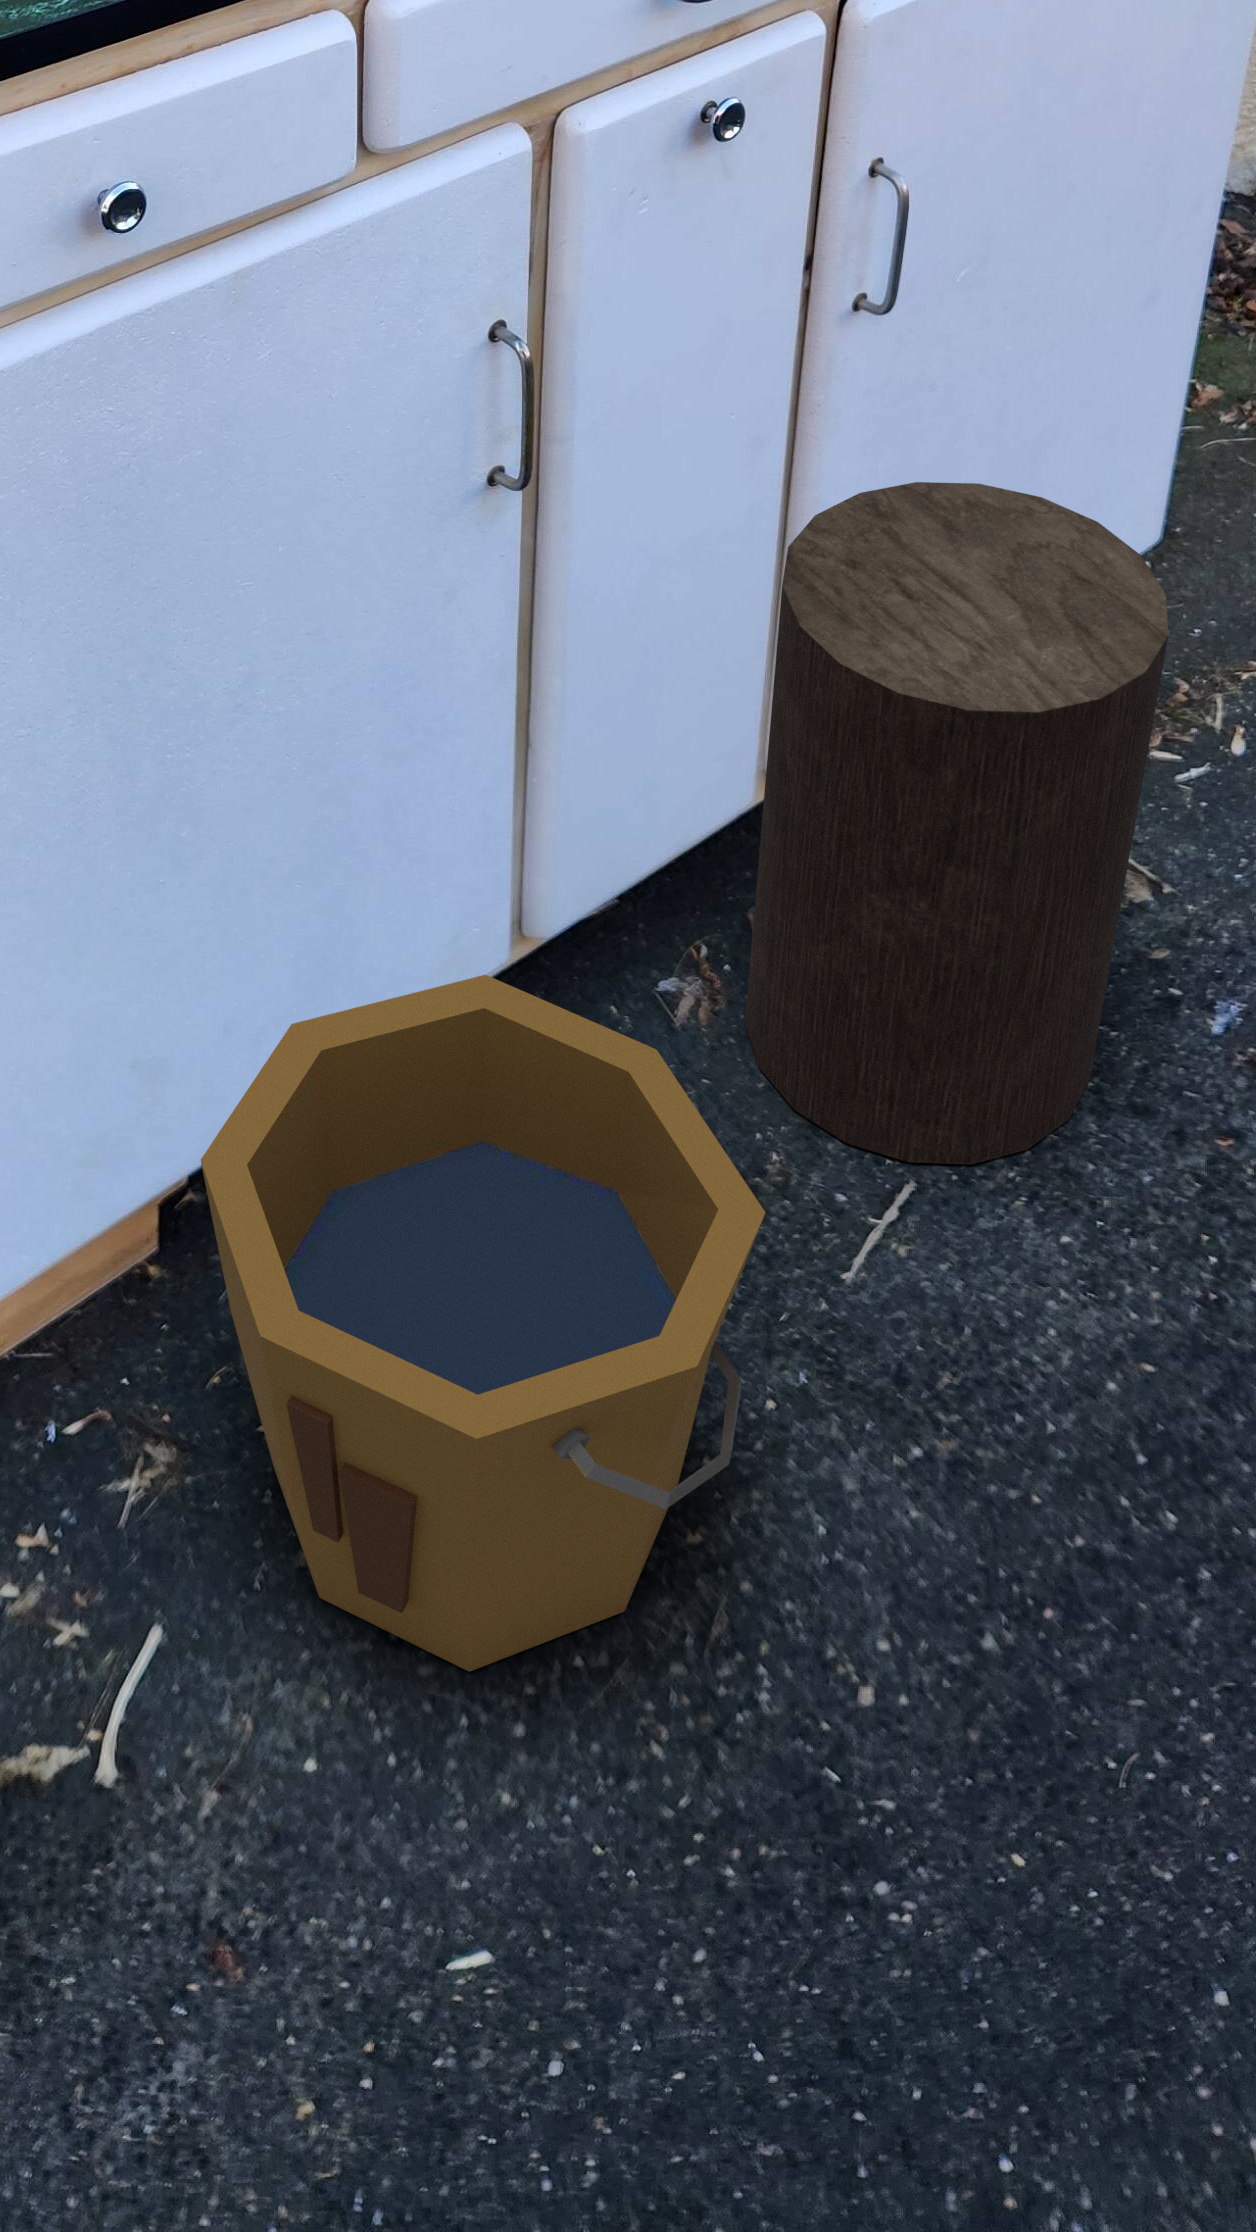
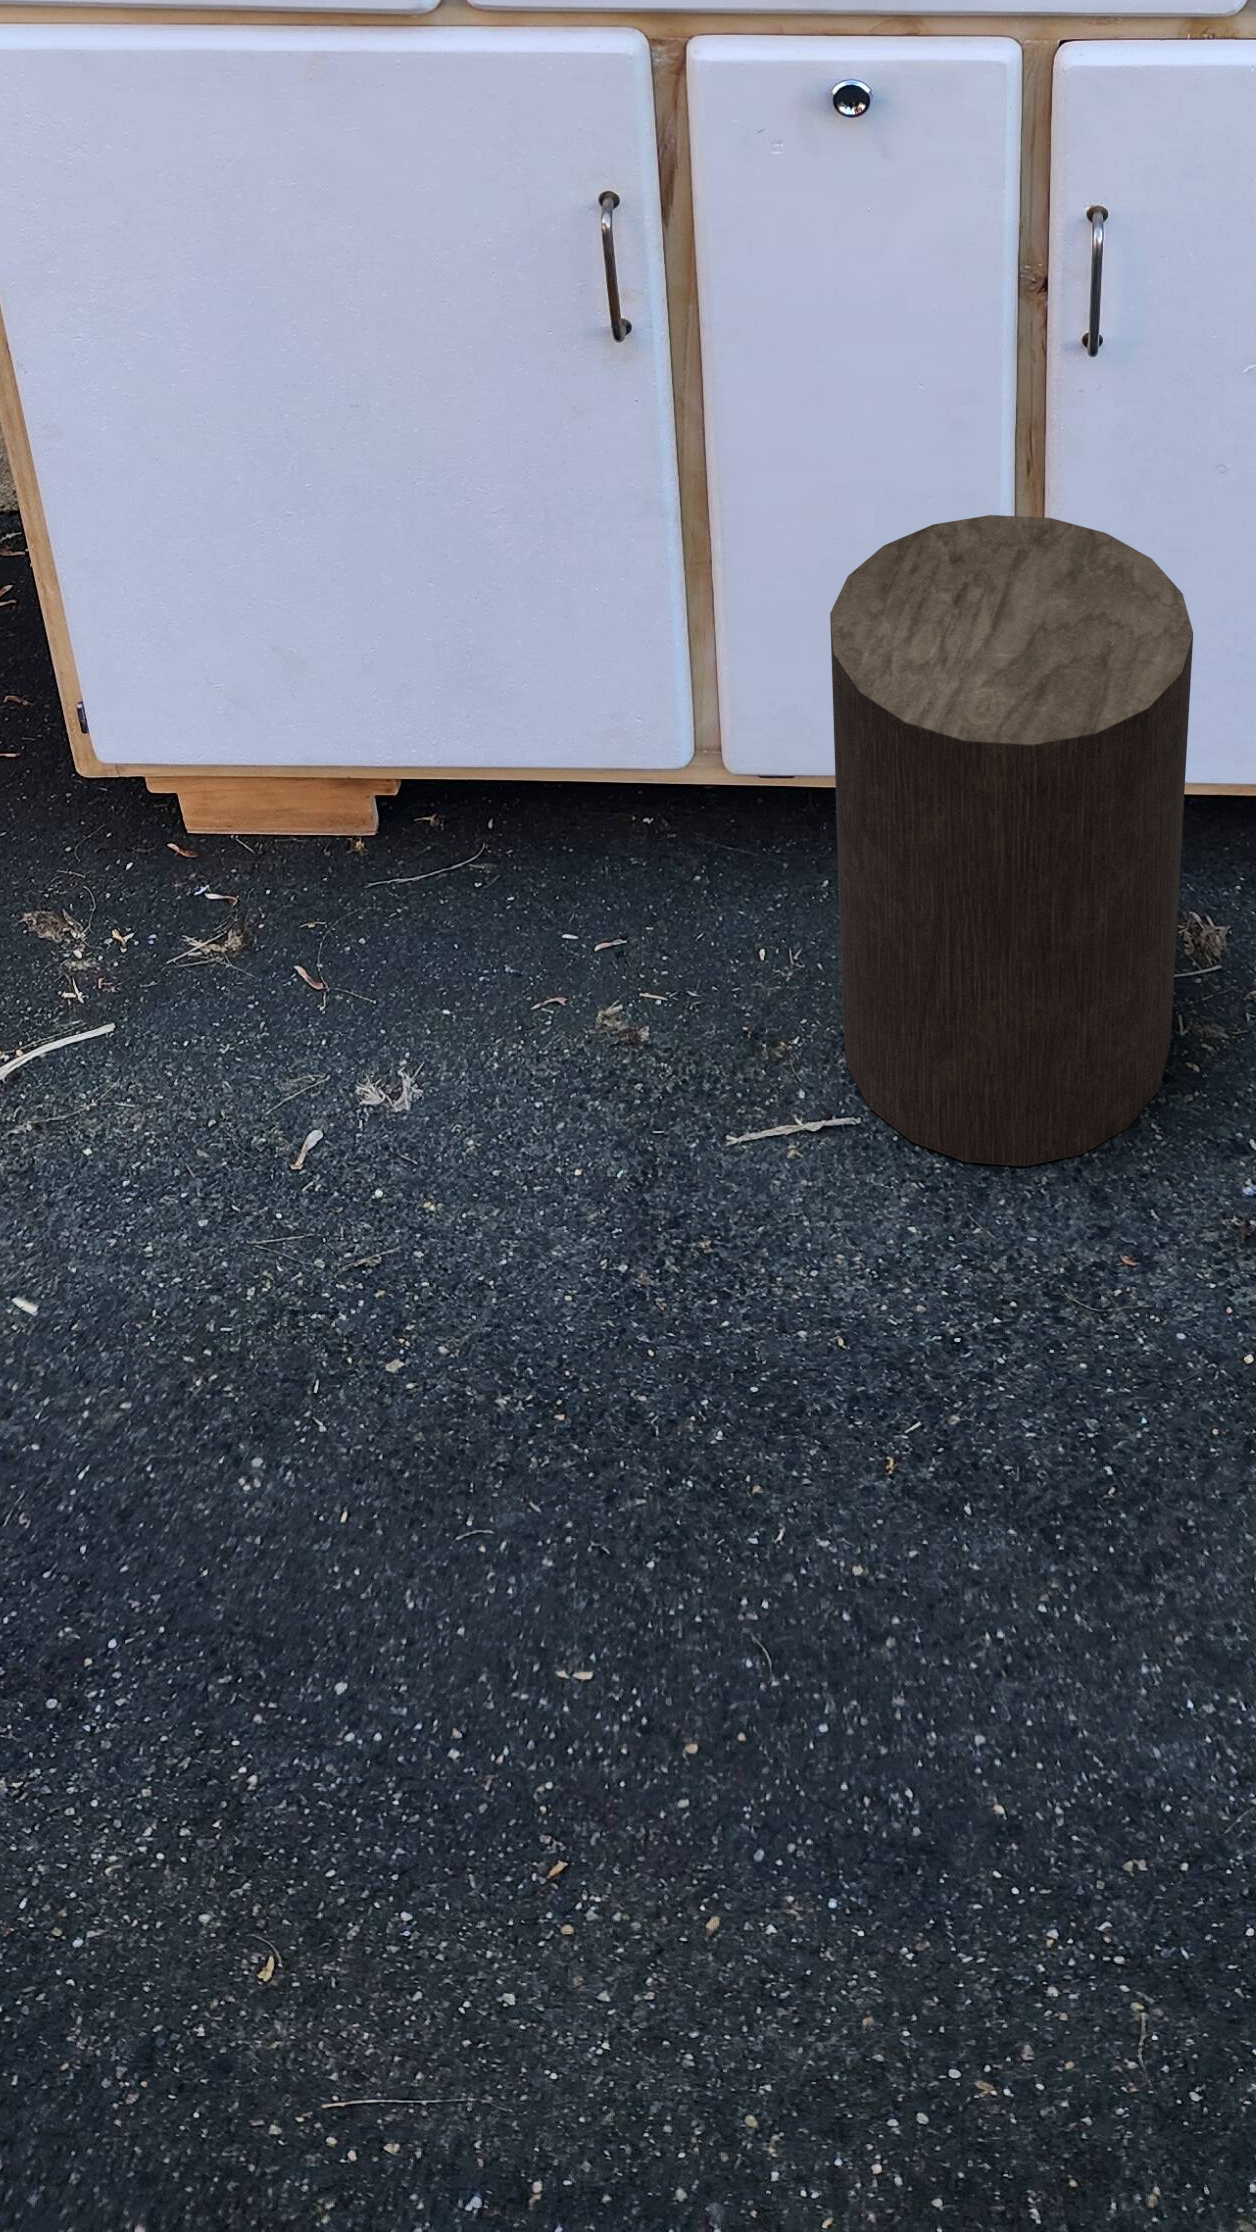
bucket: present [201,975,765,1672] -> none [105,669,548,1211]

